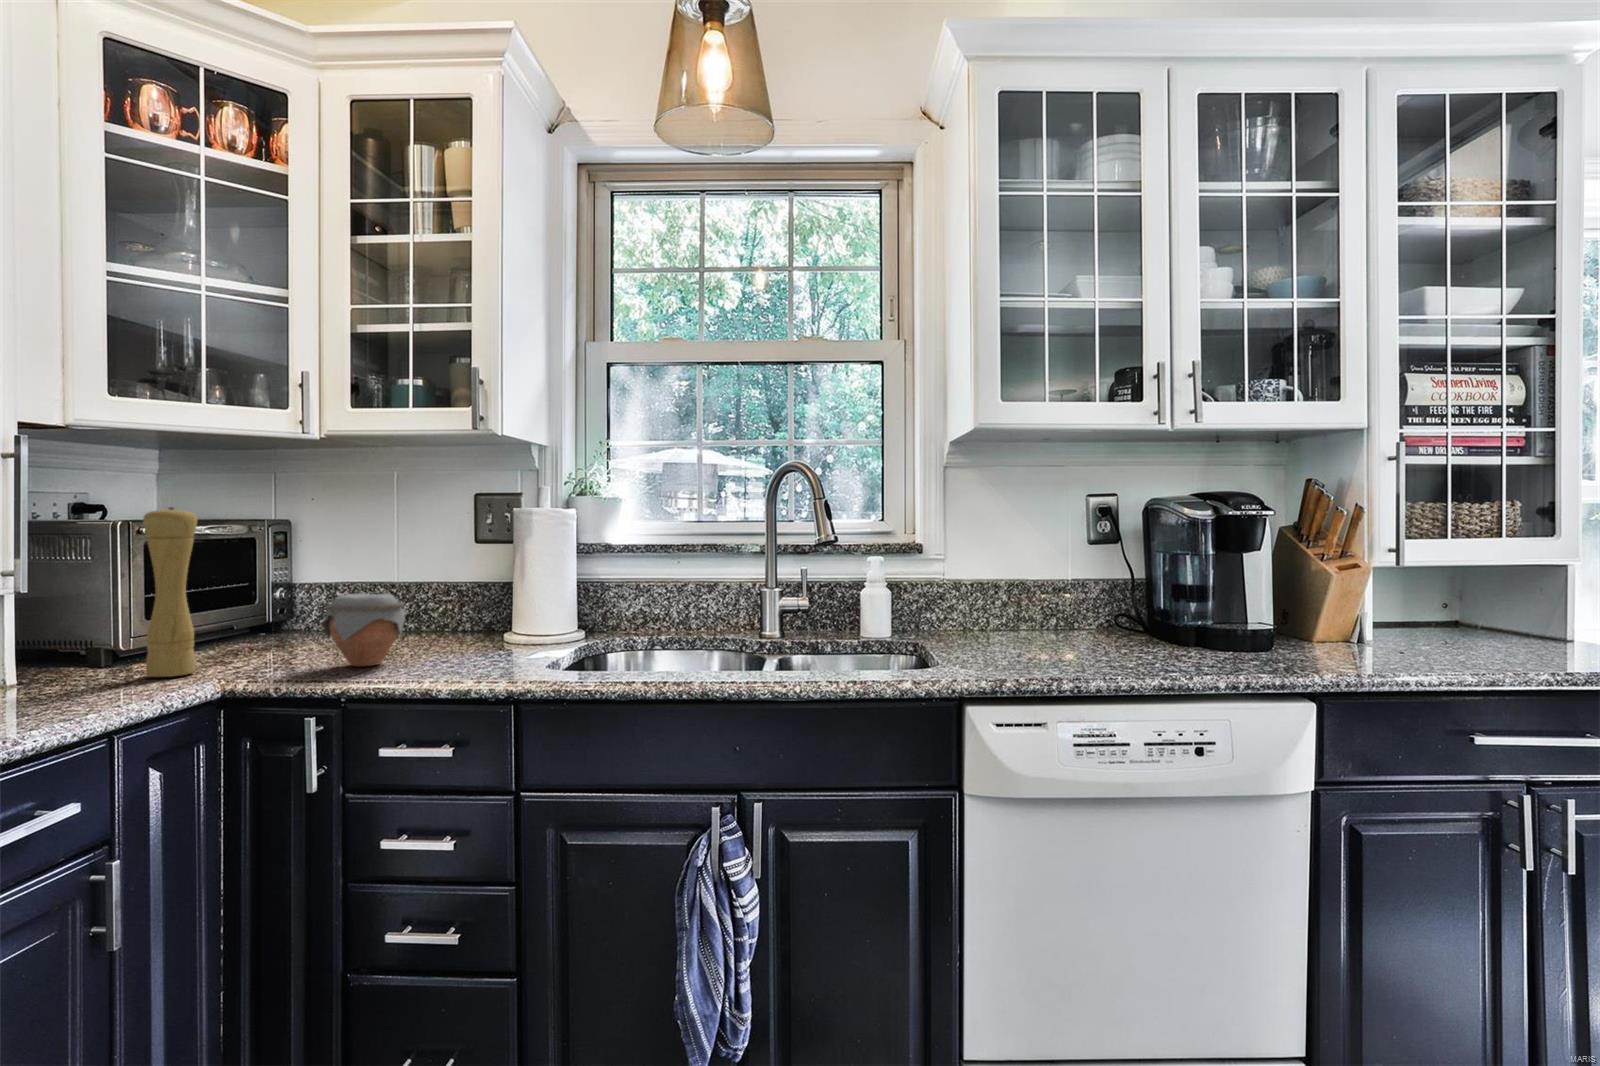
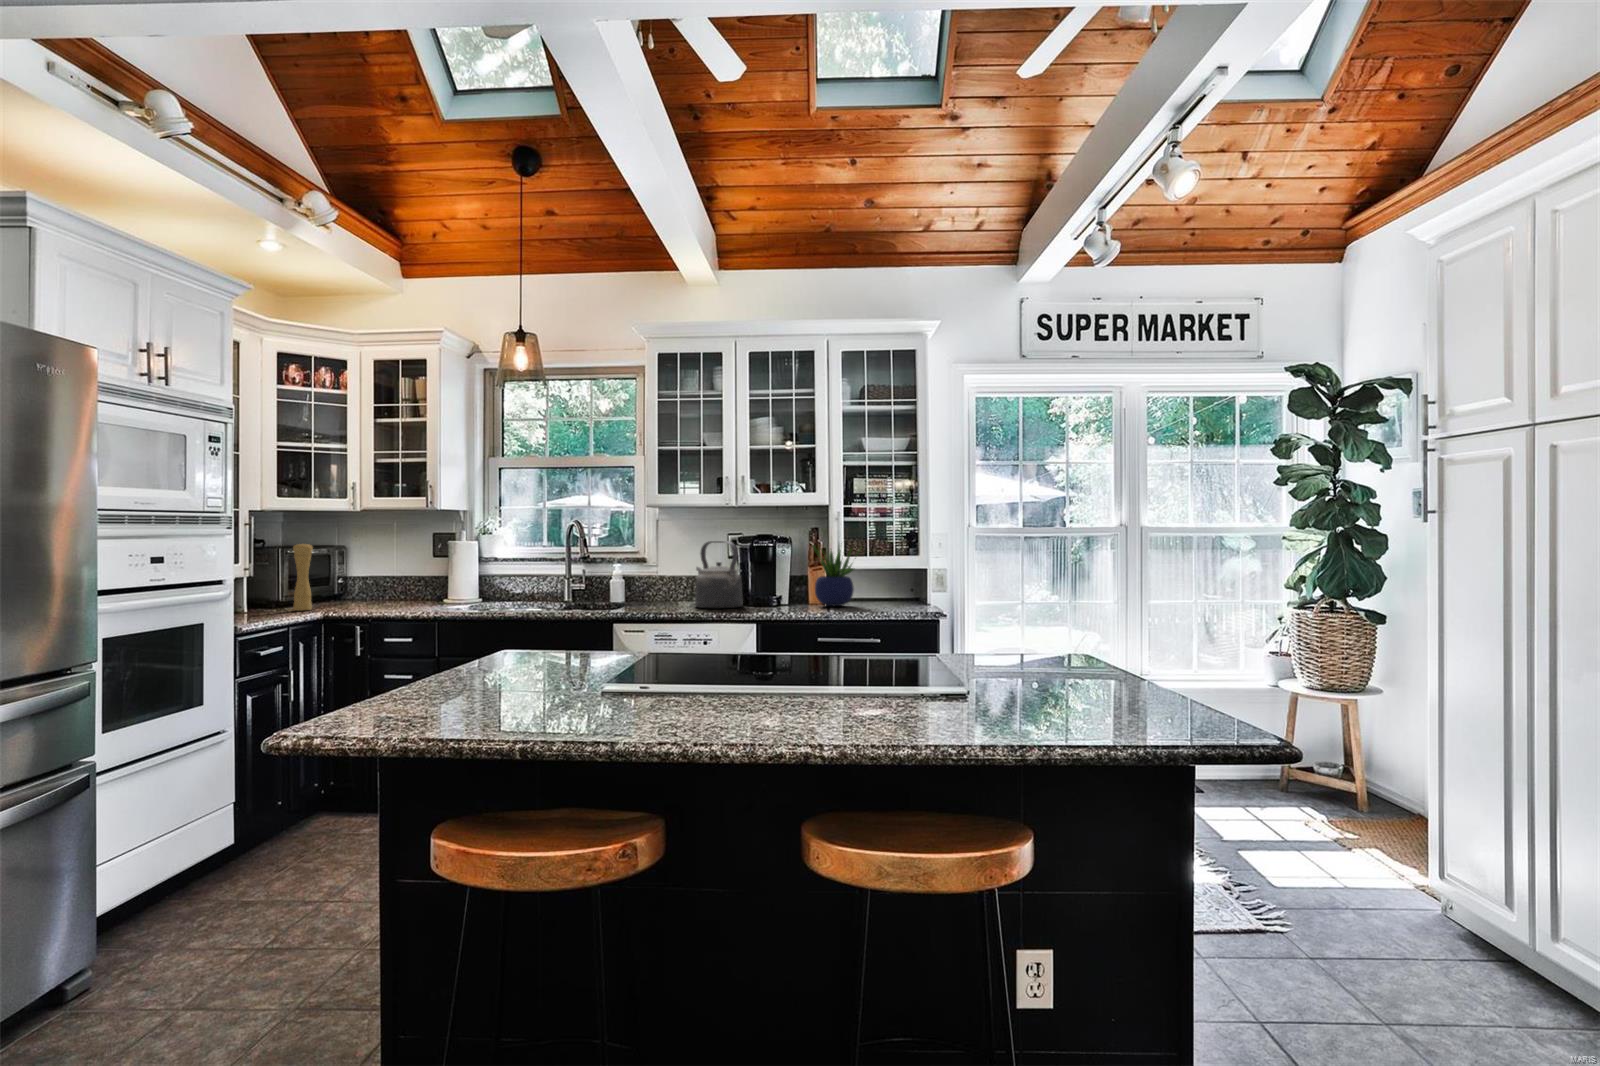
kettle: none [1080,504,1228,663] -> present [695,541,743,608]
potted plant: none [1357,505,1495,653] -> present [813,545,860,606]
jar: present [322,593,405,667] -> none [361,579,396,609]

